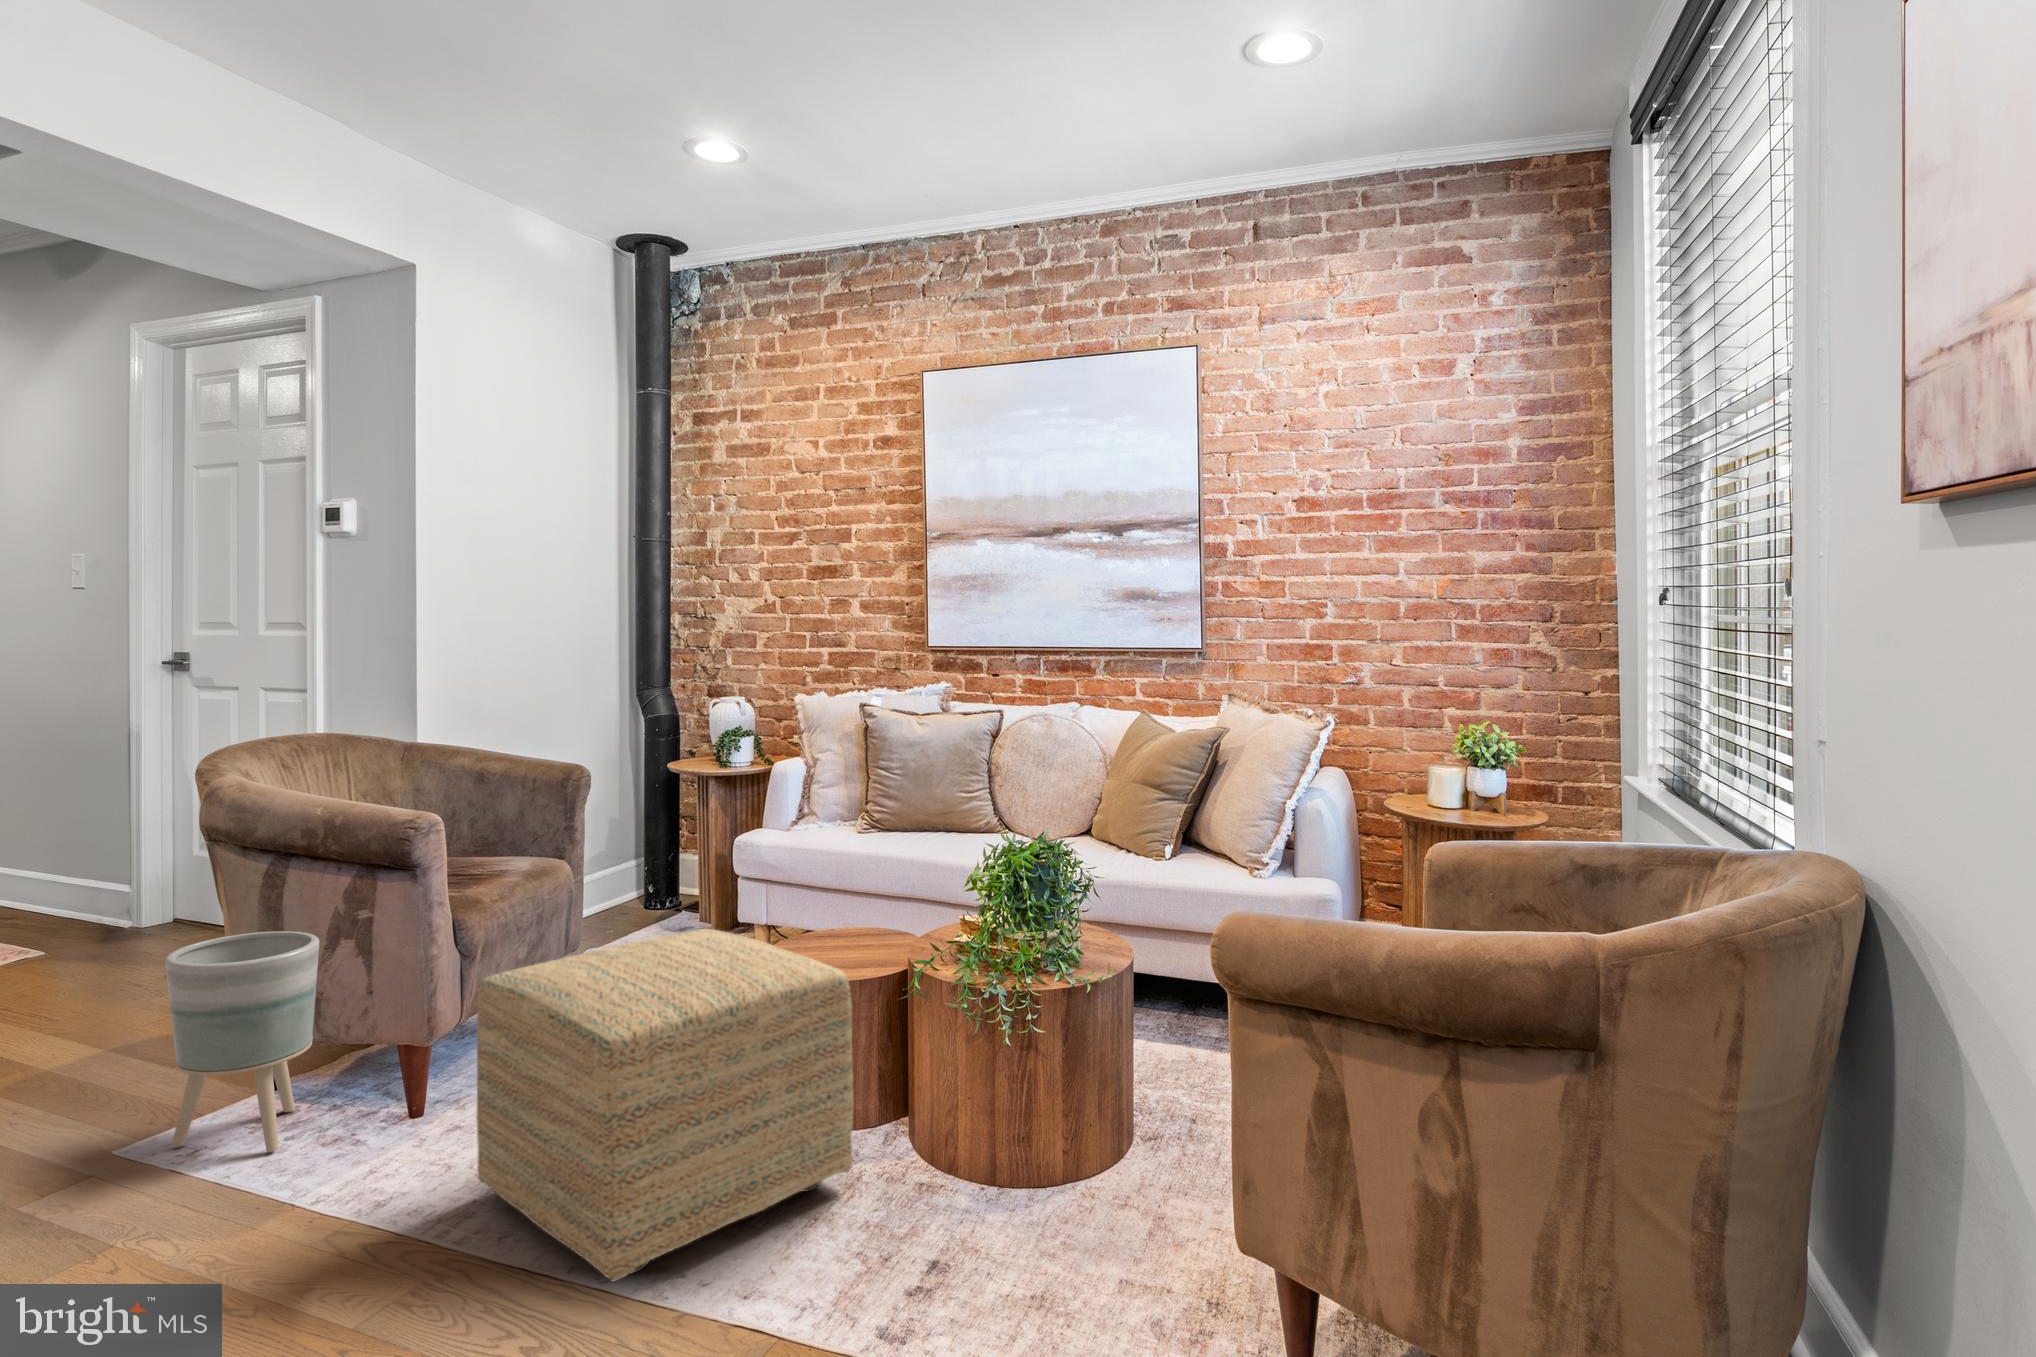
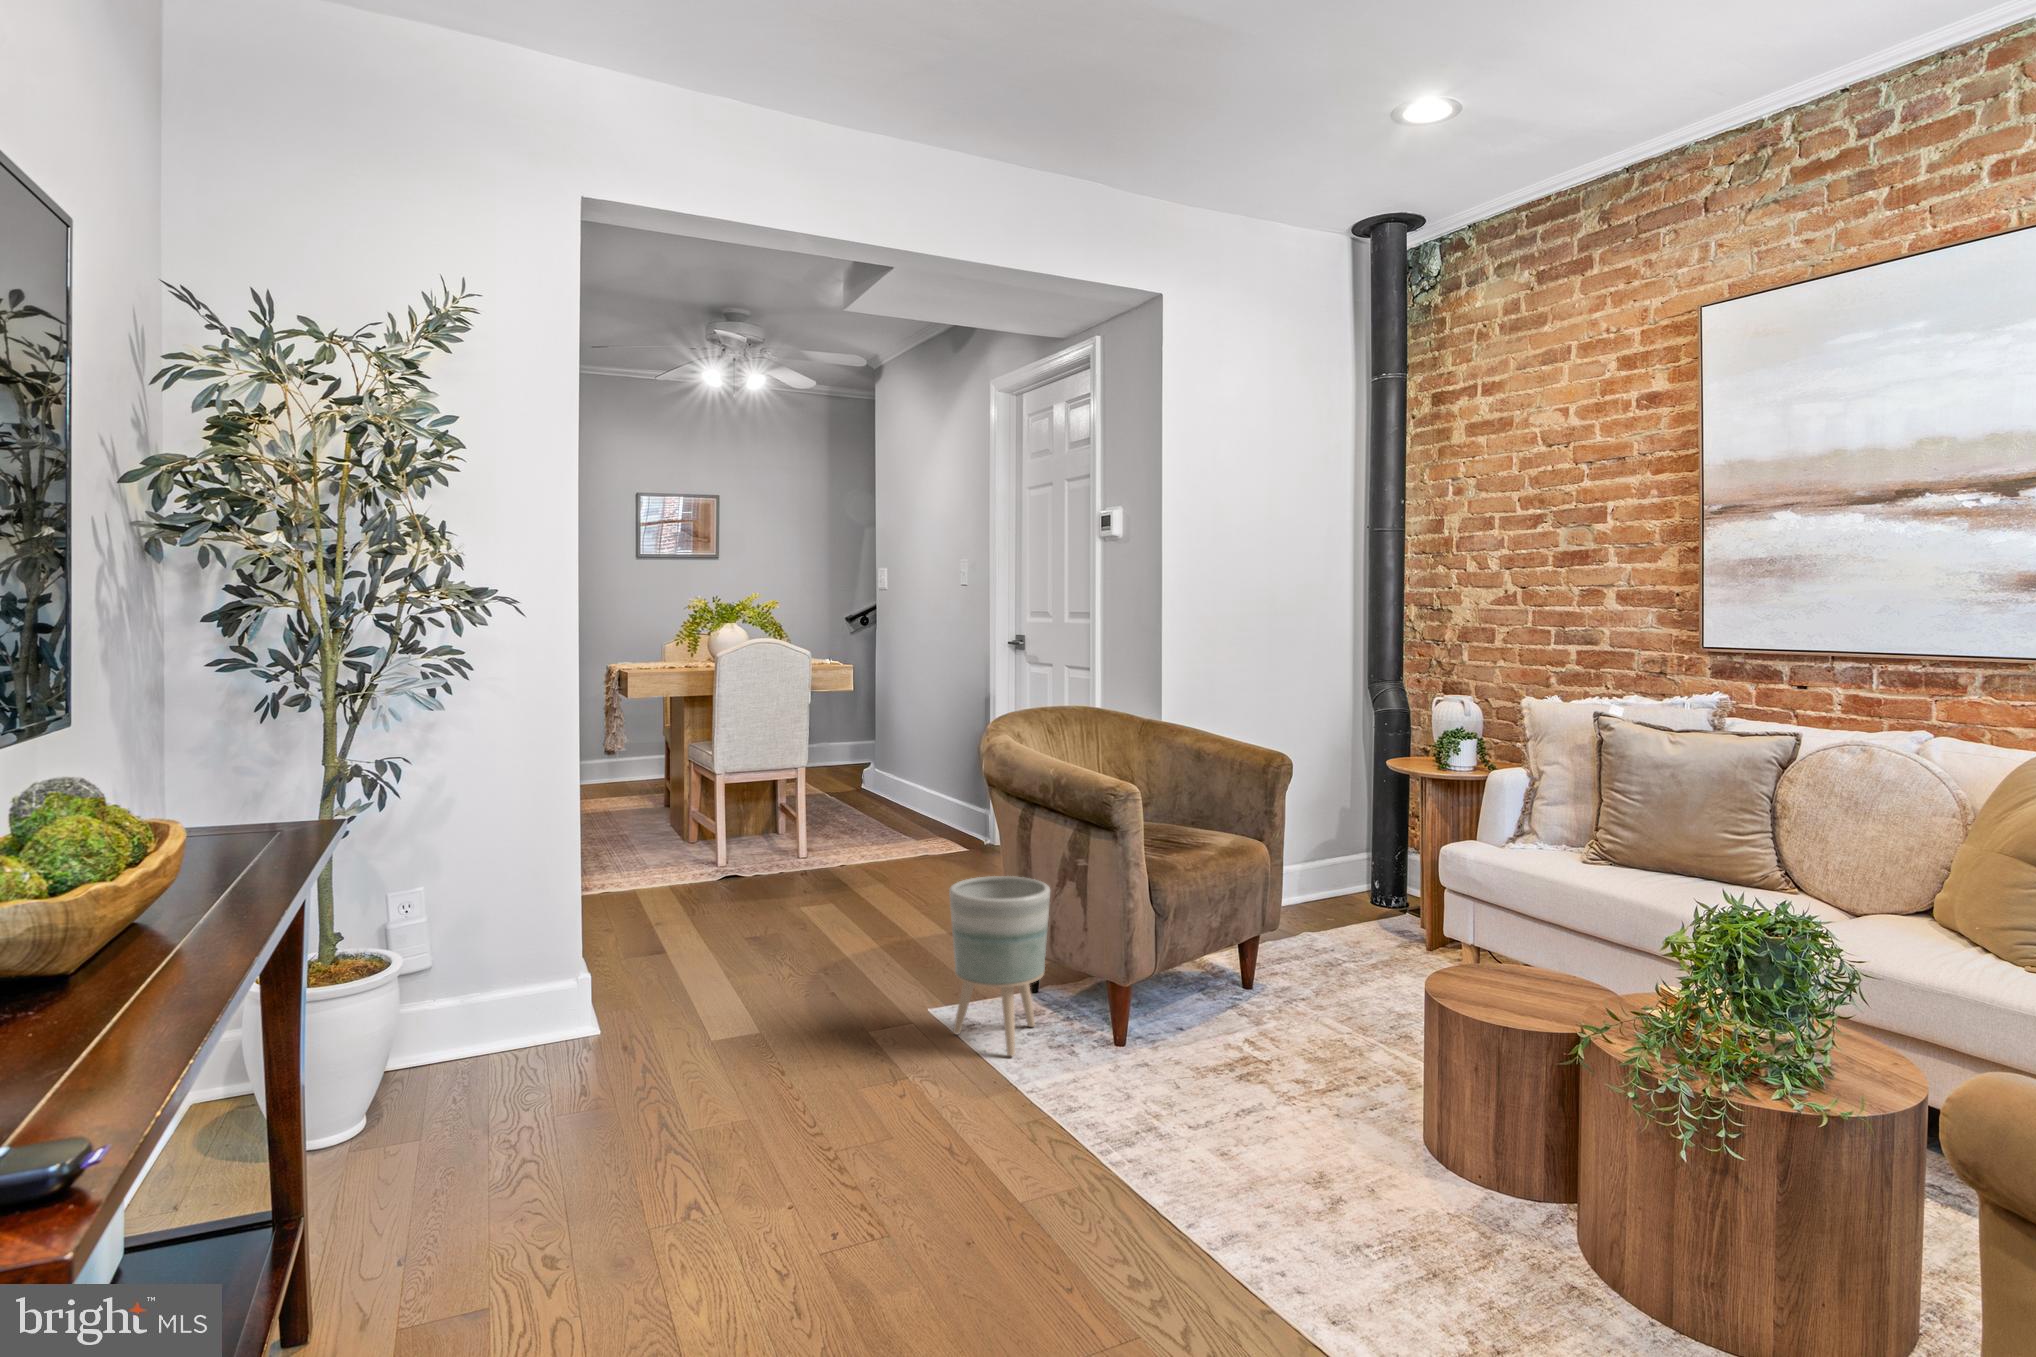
ottoman: present [477,929,853,1282] -> none [1138,939,1494,1265]

